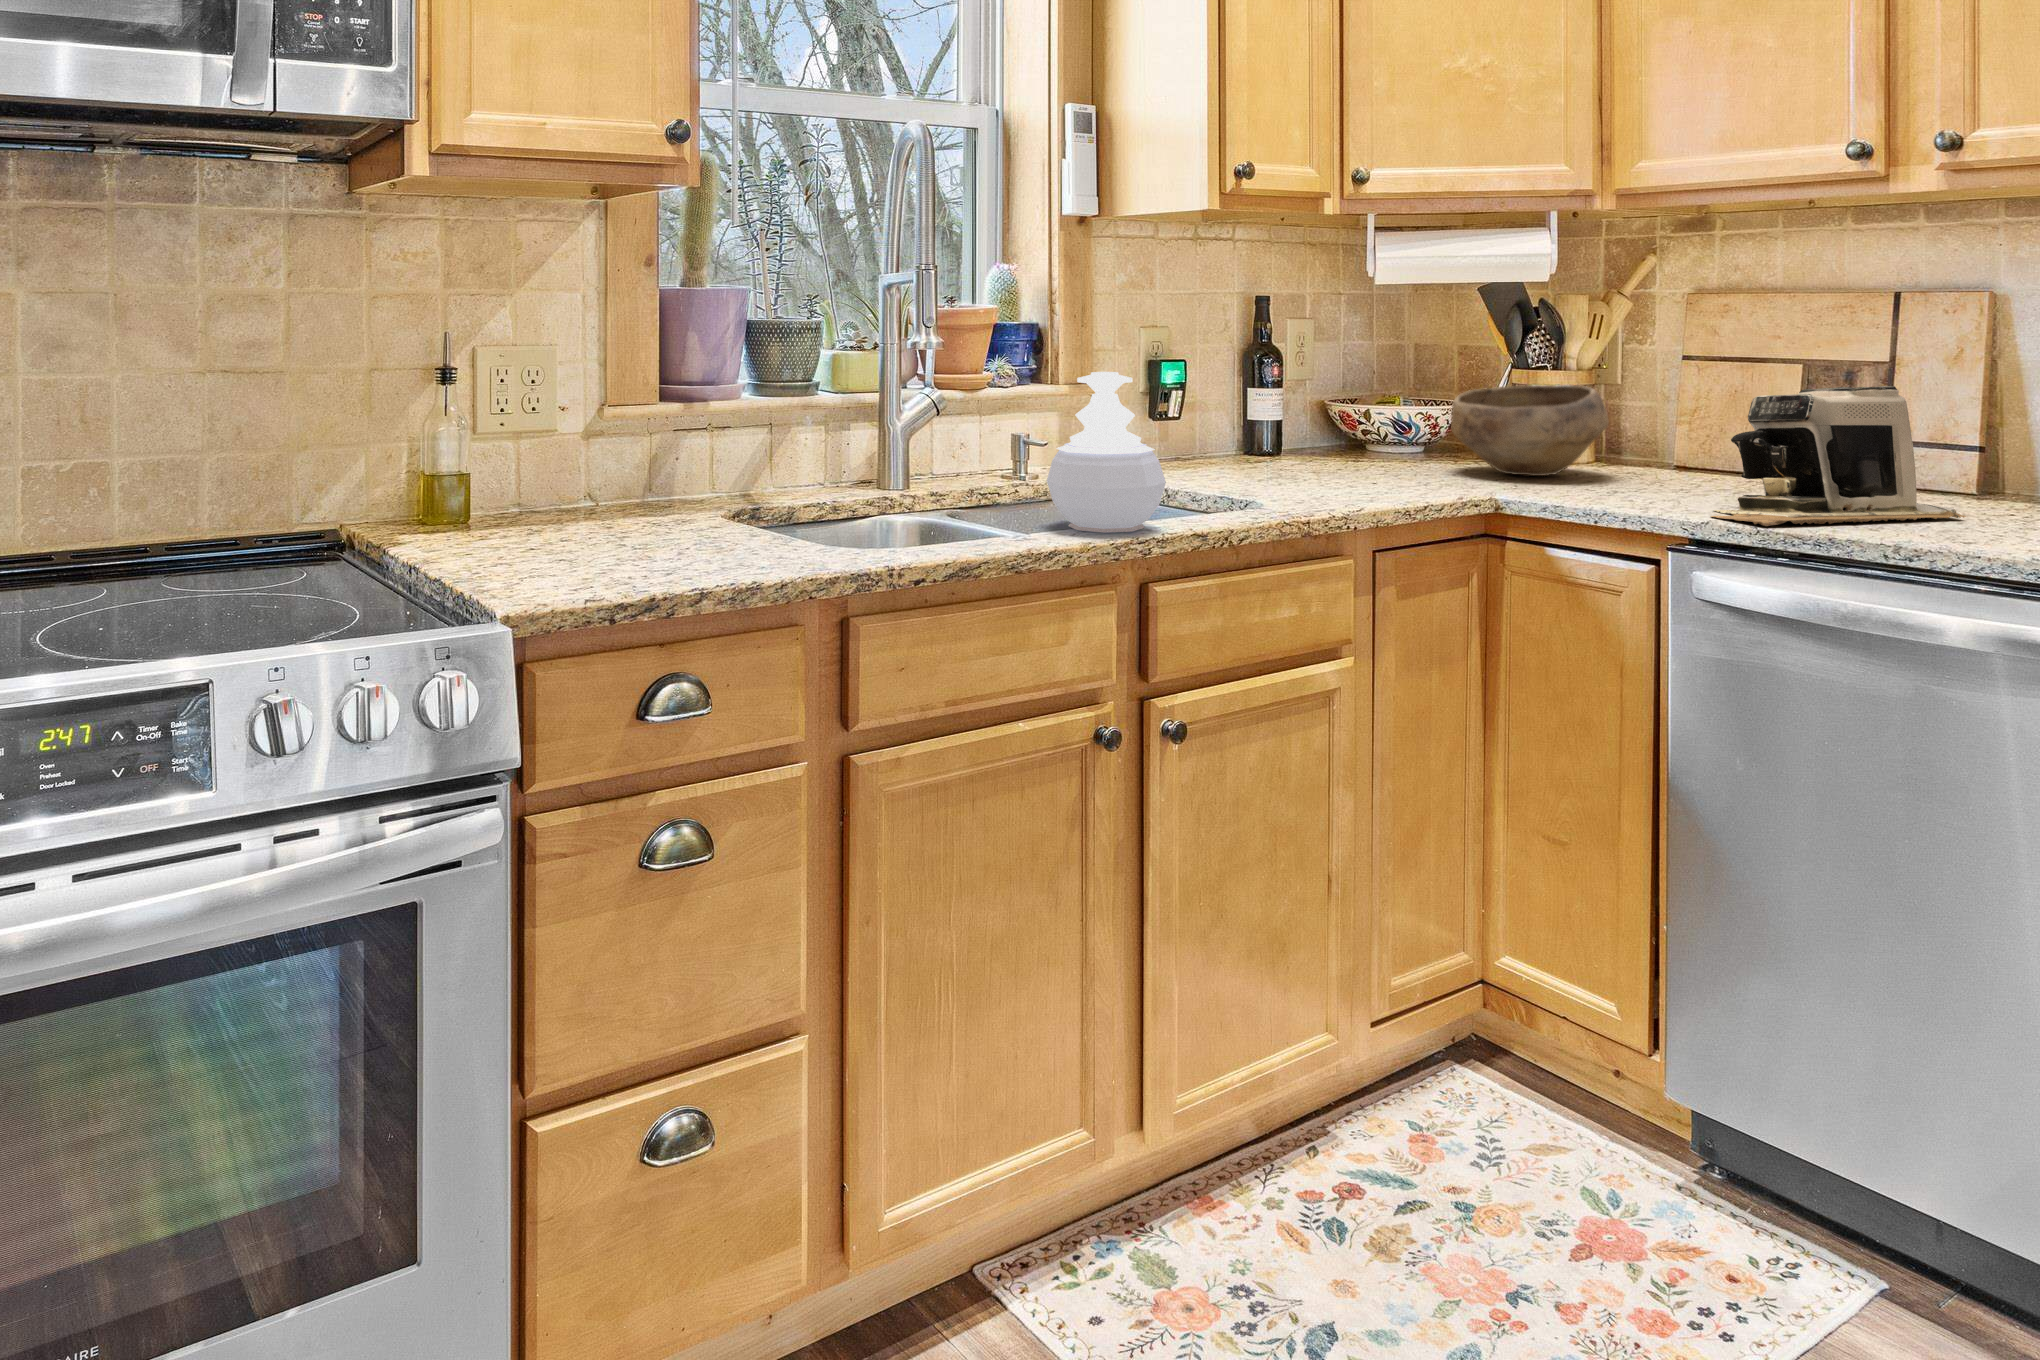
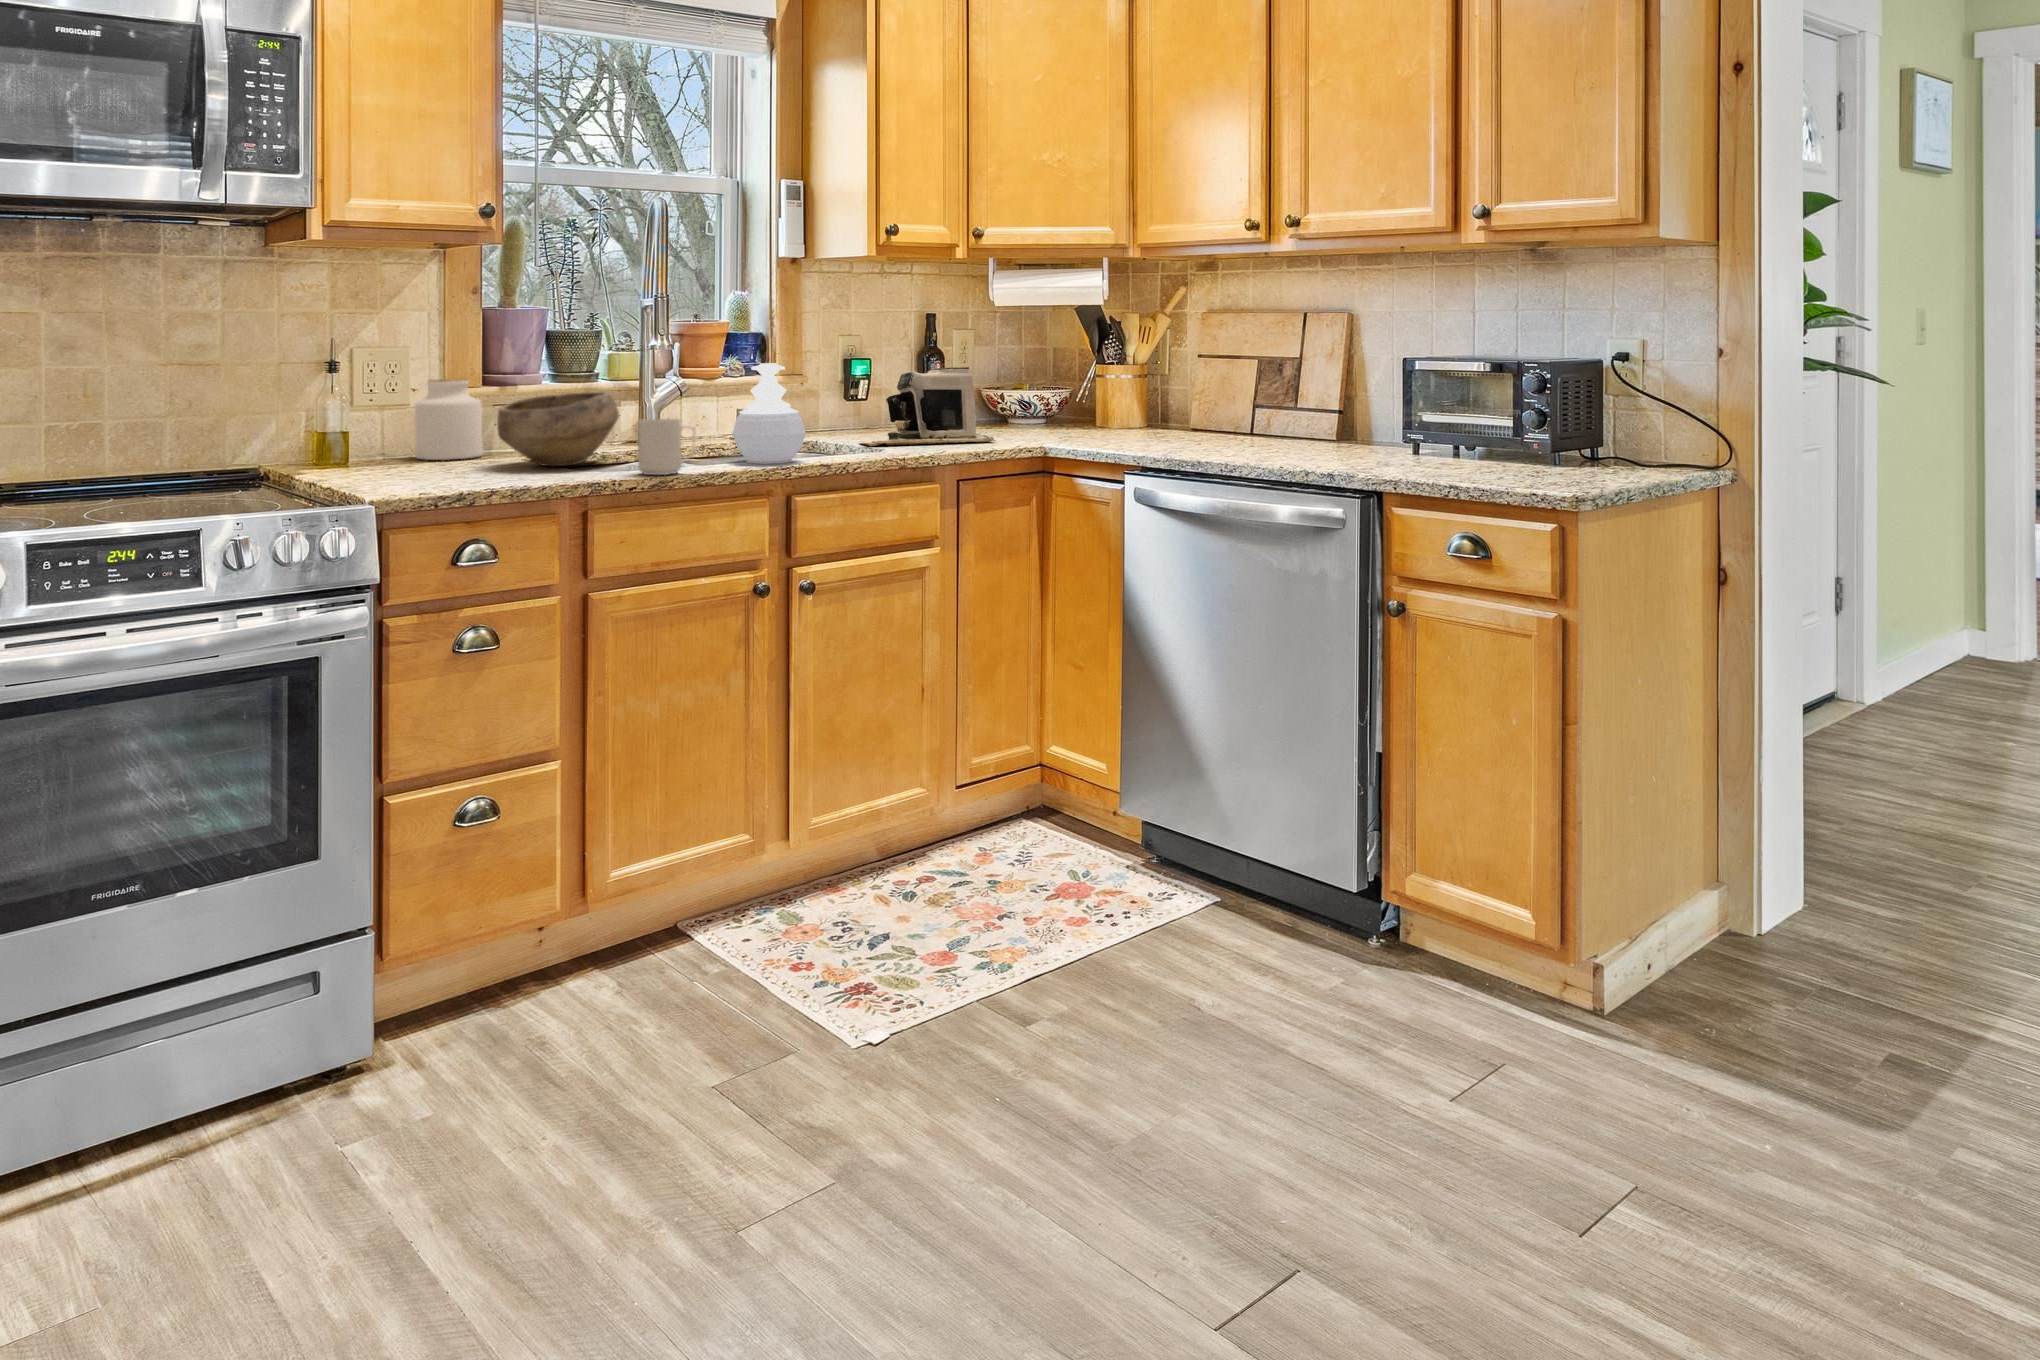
bowl: present [1451,385,1609,476] -> present [497,392,619,466]
coffee maker: present [1712,386,1966,526] -> present [860,367,996,446]
jar: none [564,390,661,512] -> present [414,379,483,460]
mug: none [917,462,1011,557] -> present [638,419,696,475]

